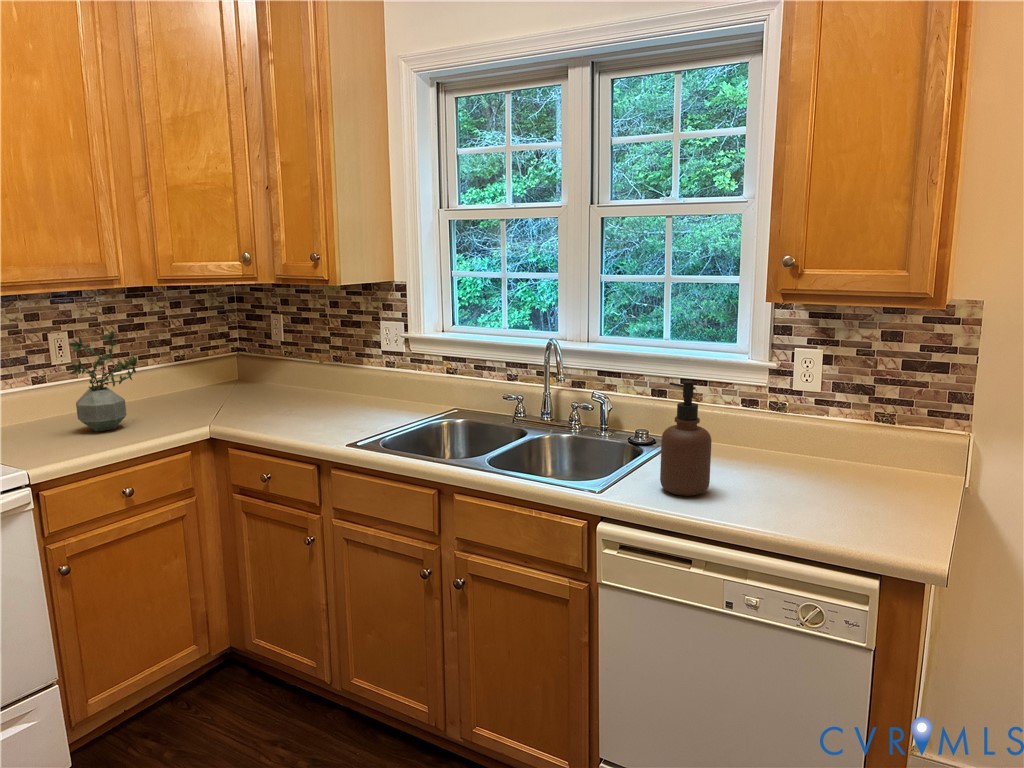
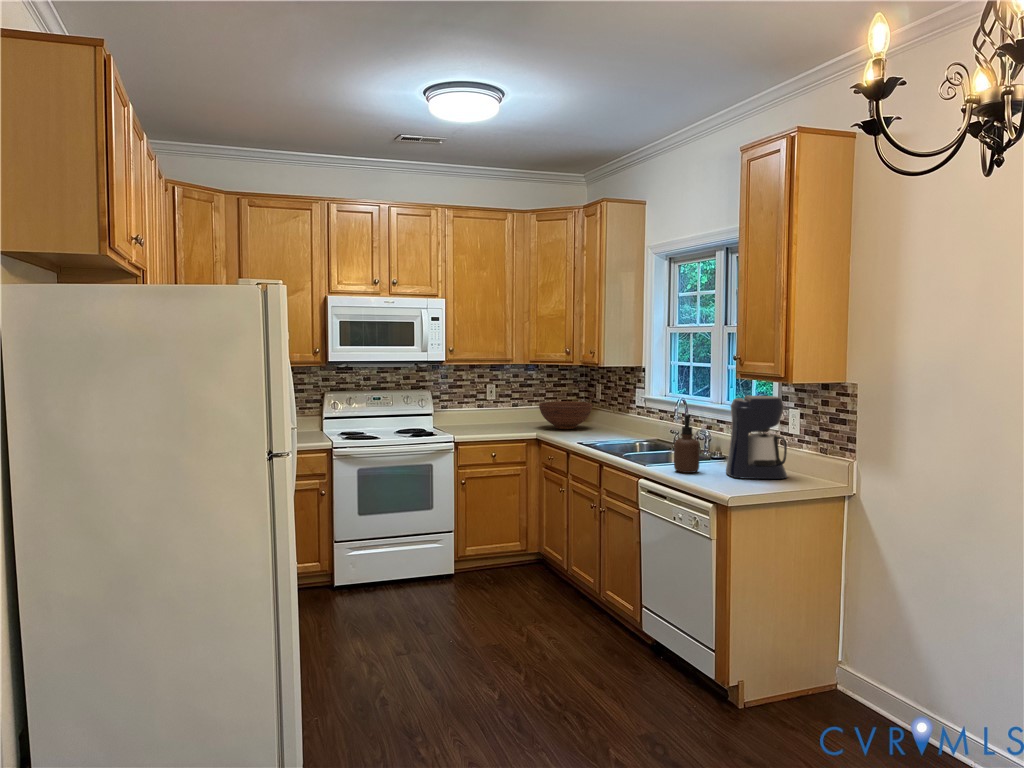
potted plant: present [69,330,137,432] -> none [485,383,516,430]
coffee maker: none [727,330,840,491] -> present [726,396,787,479]
fruit bowl: none [185,351,293,408] -> present [539,401,592,429]

